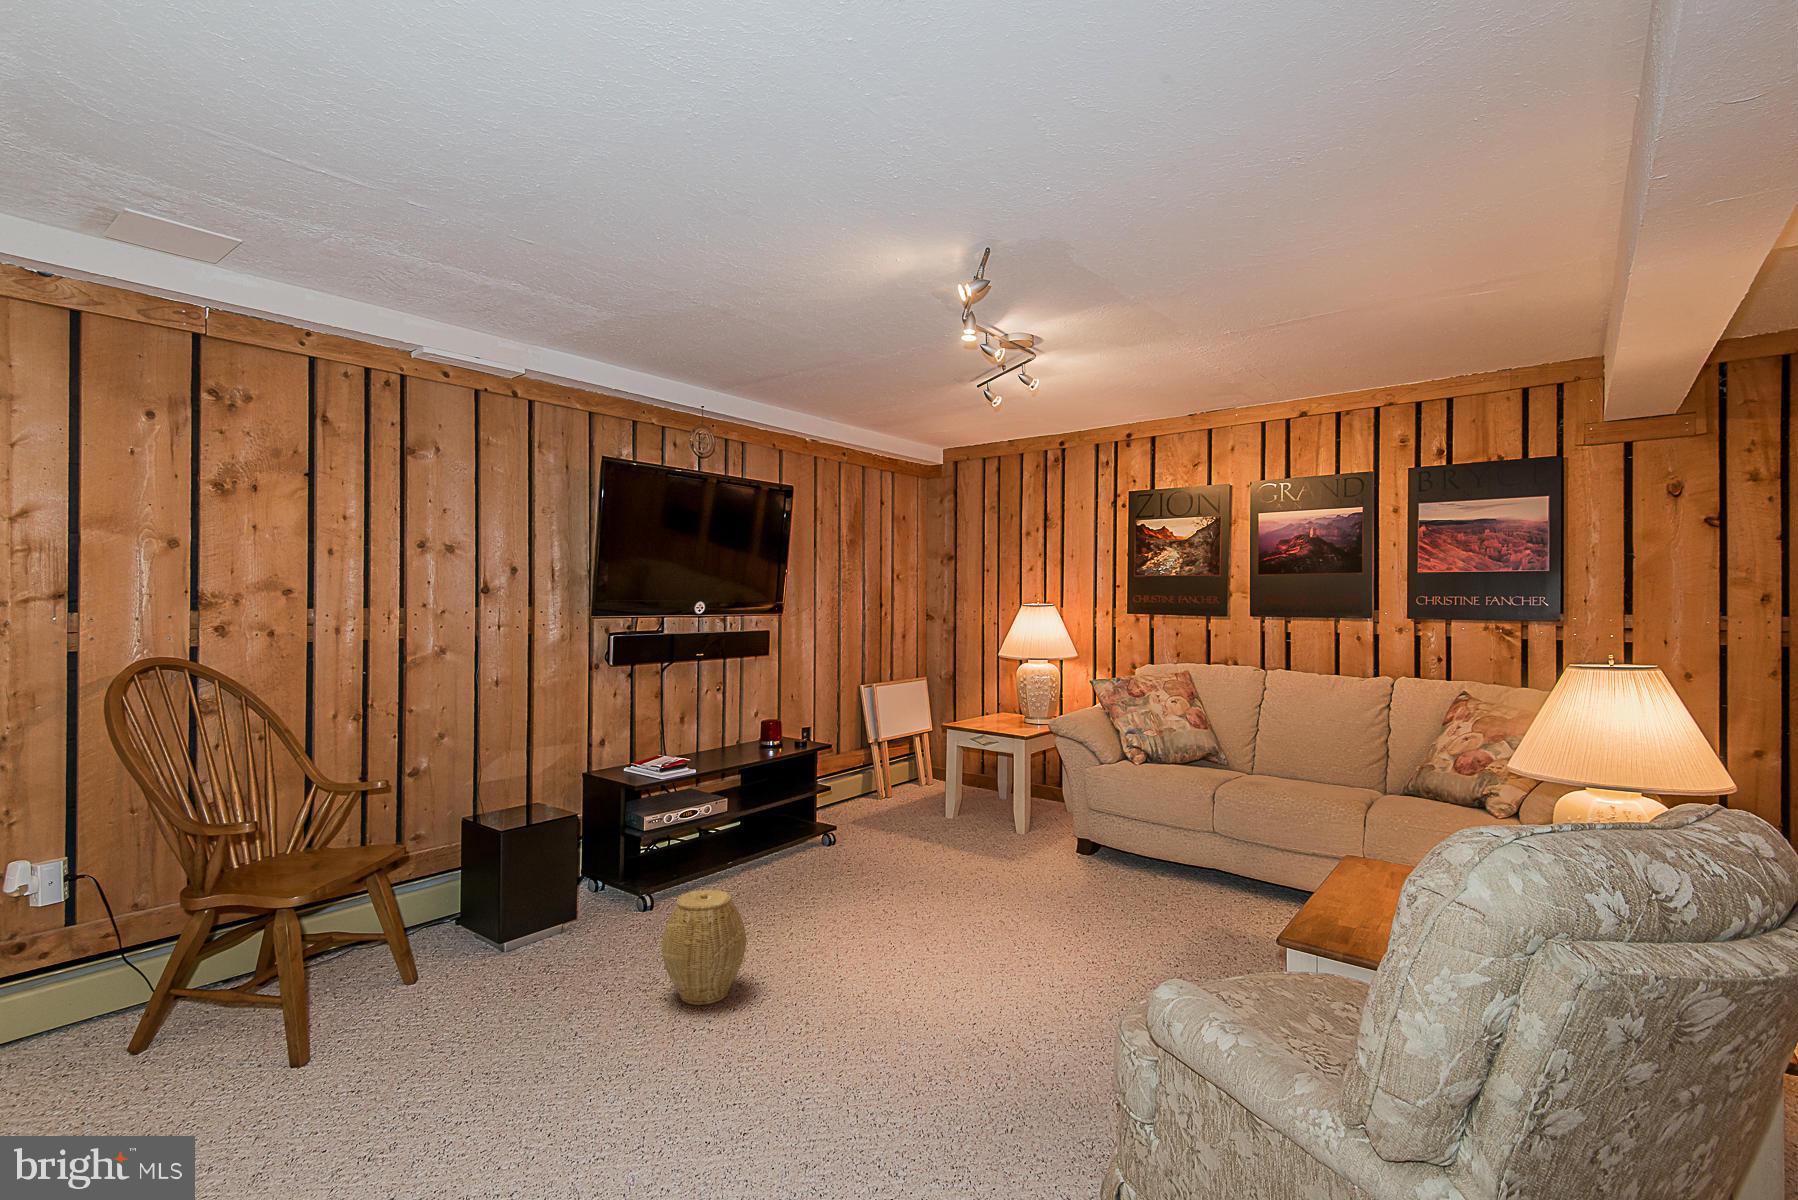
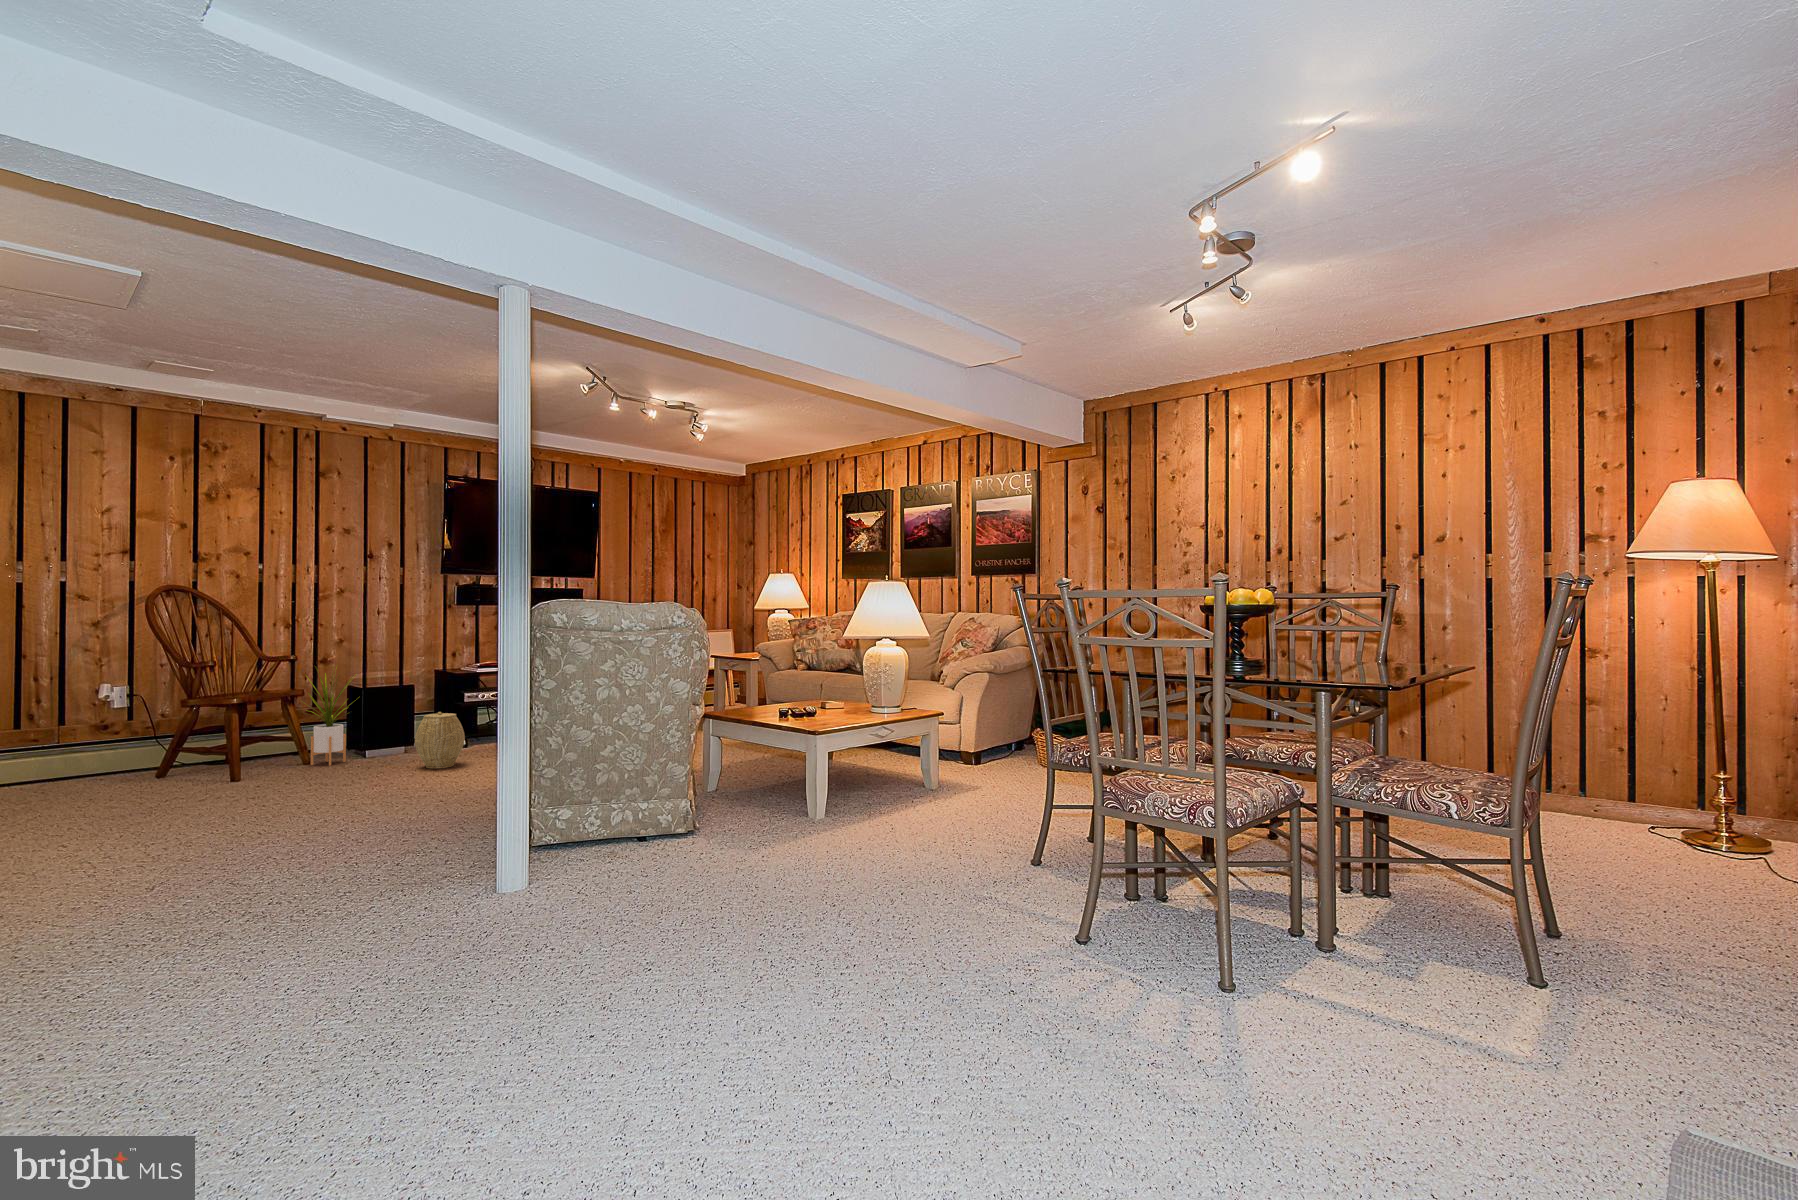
house plant: none [424,801,536,1002] -> present [306,673,357,766]

